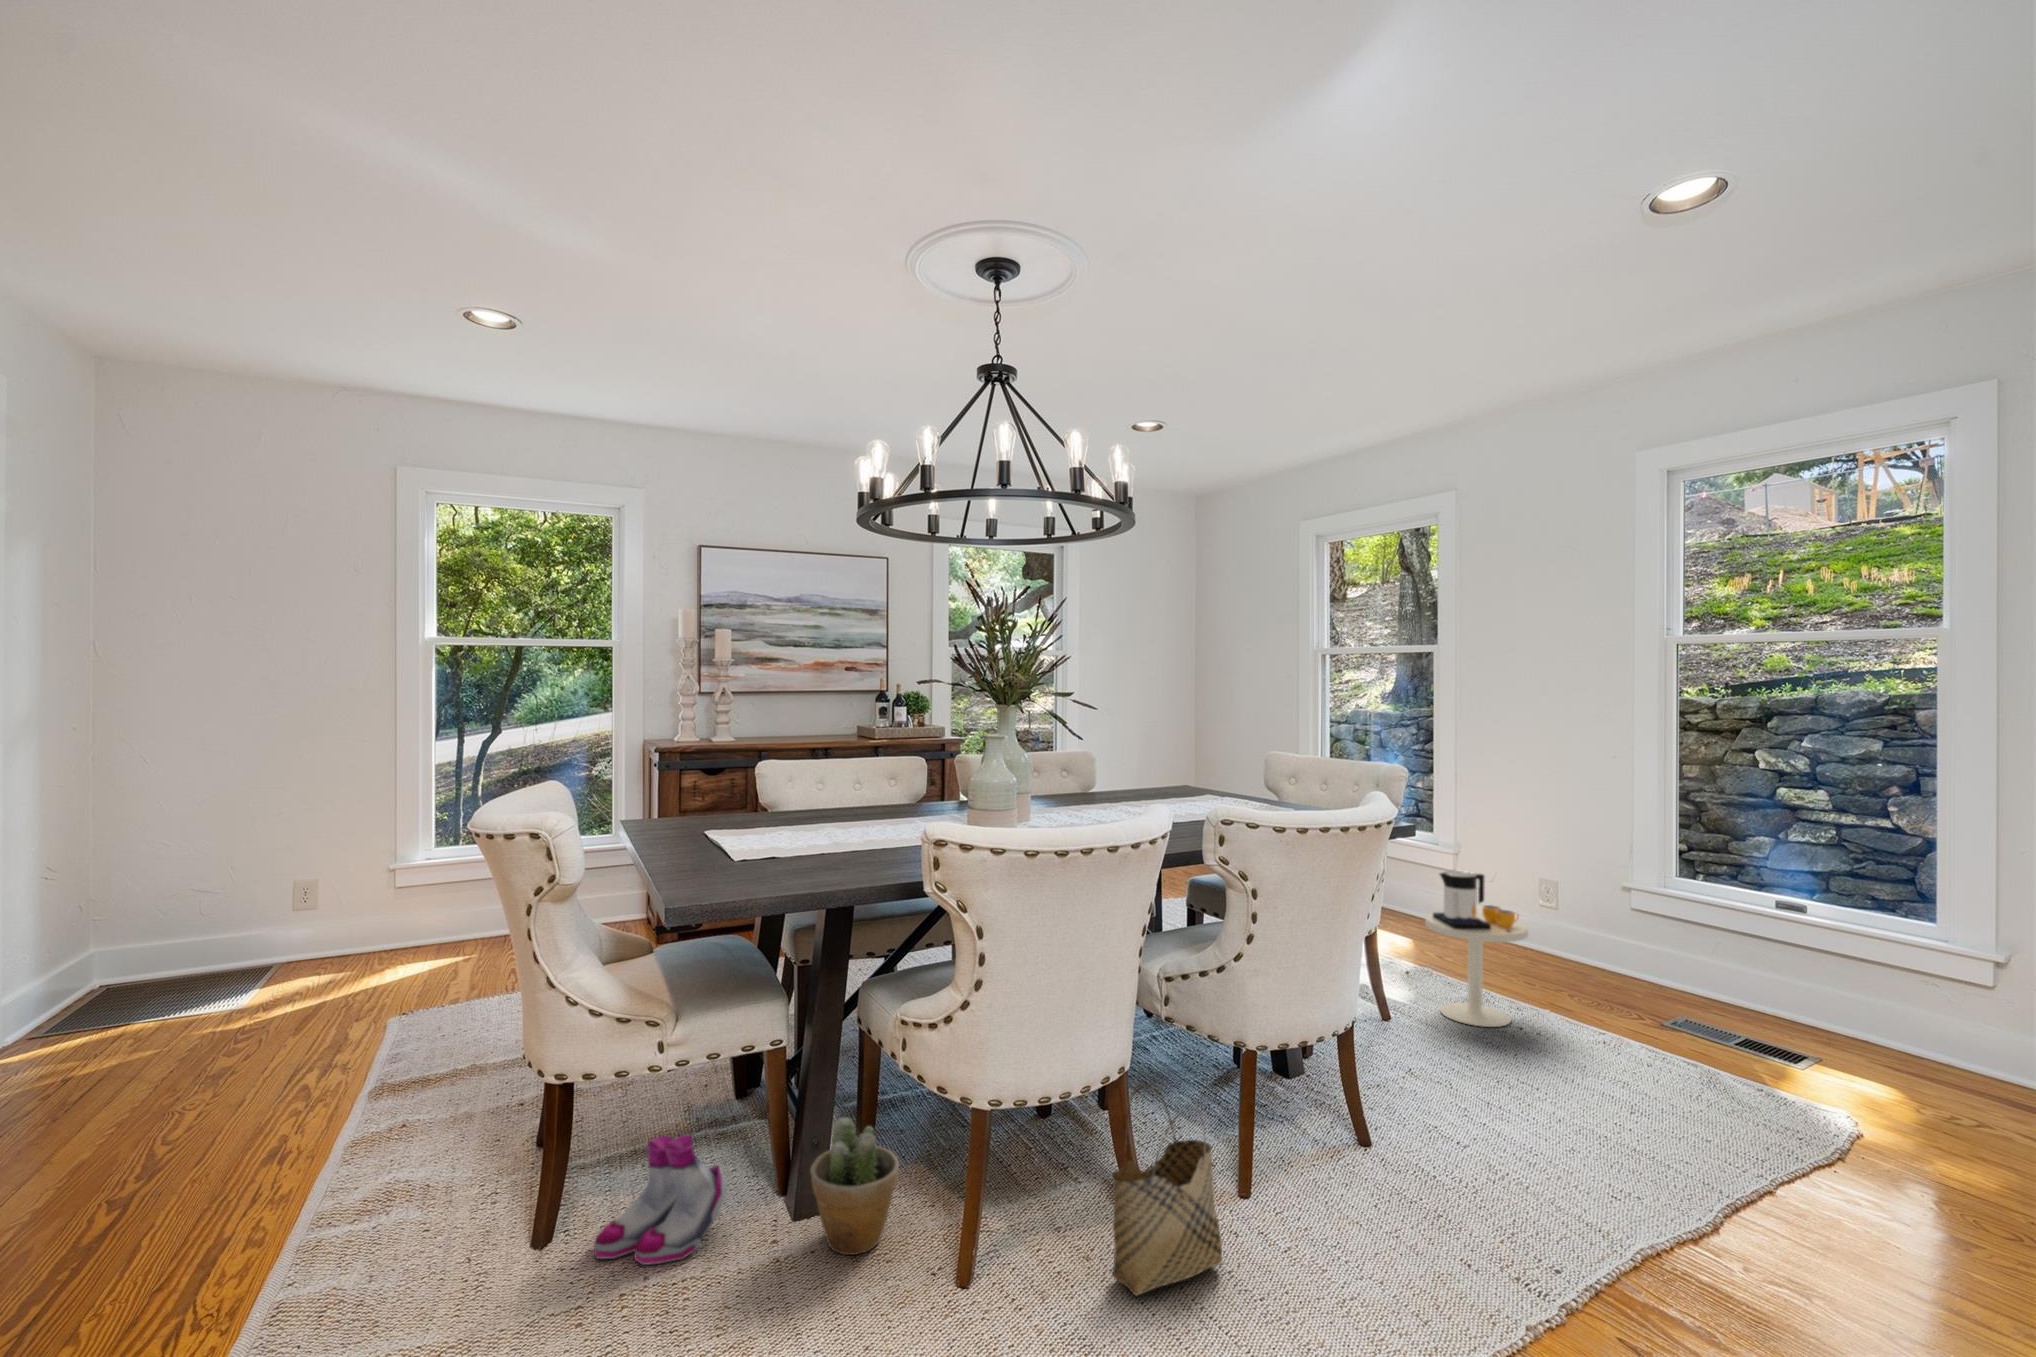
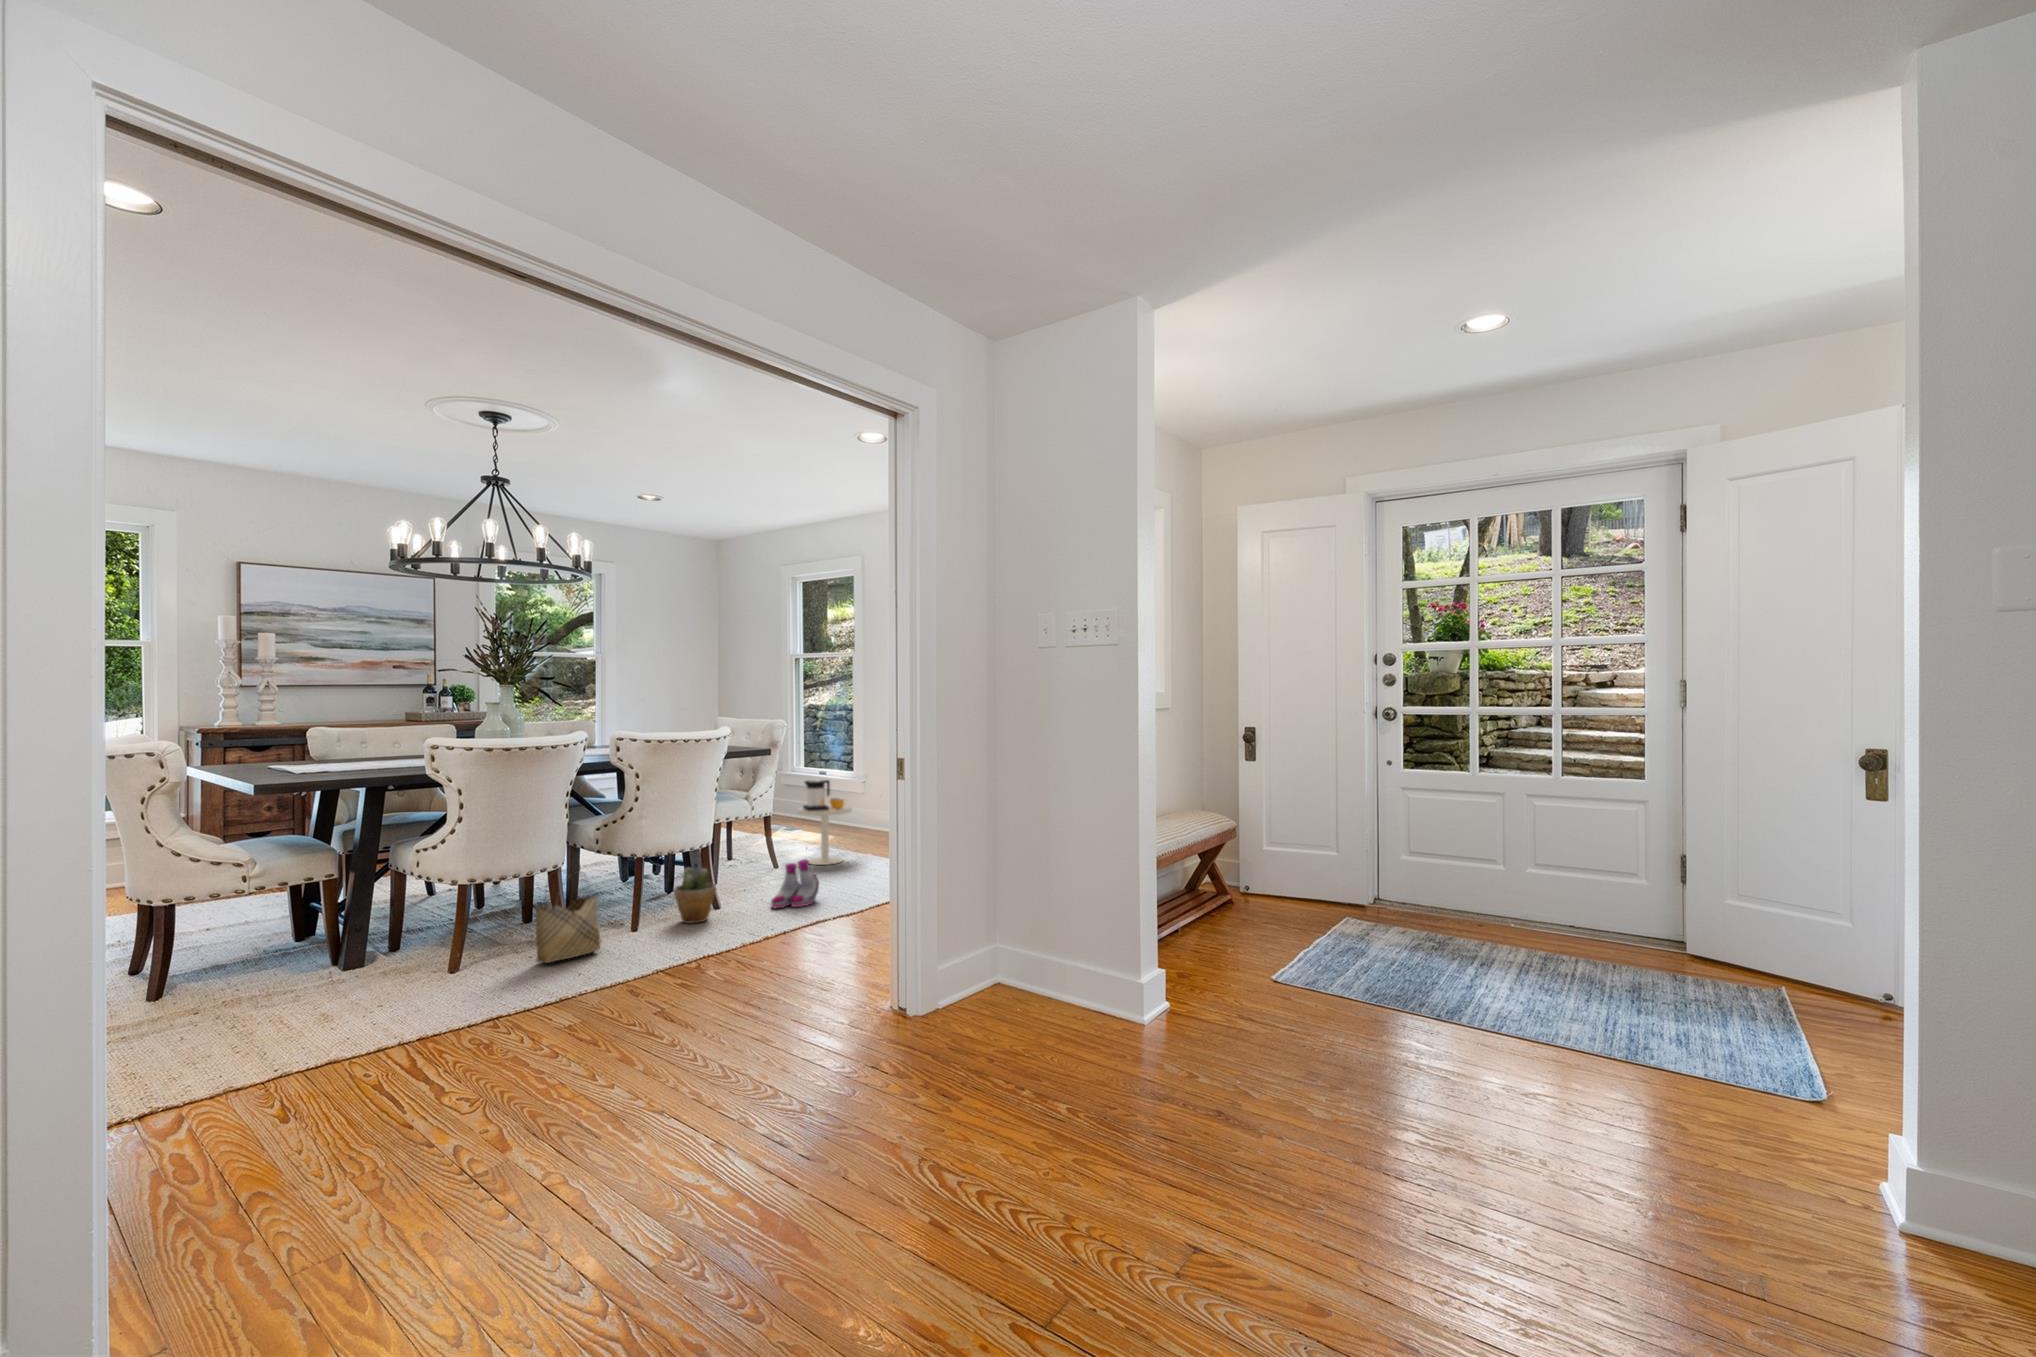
potted plant: present [810,1118,899,1255] -> present [674,868,716,923]
boots: present [594,1135,727,1265] -> present [771,859,819,908]

